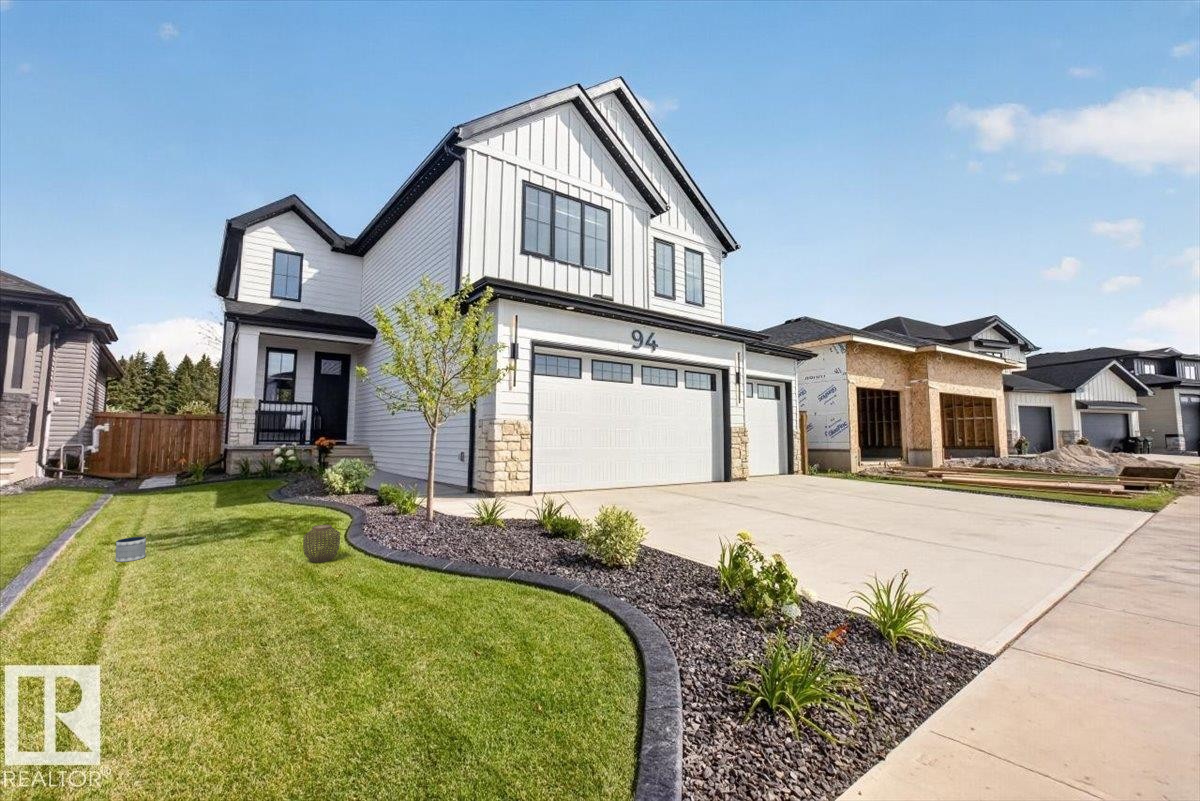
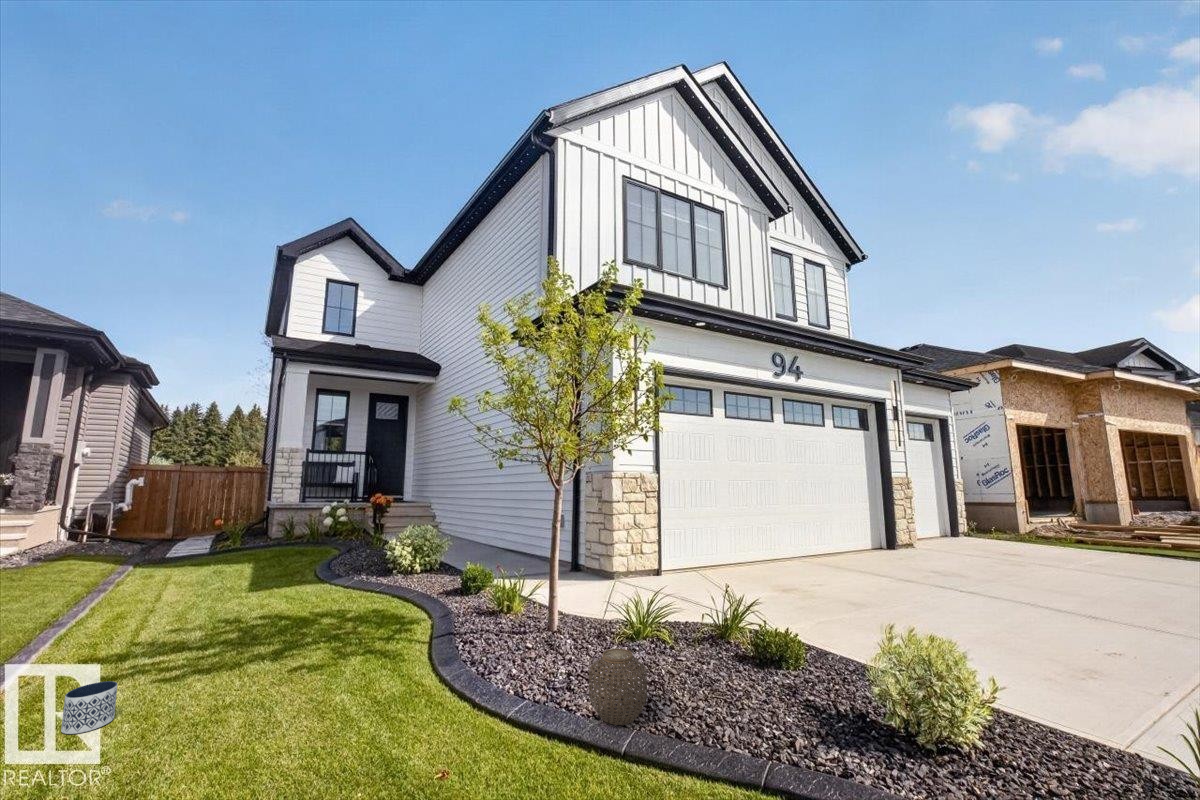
woven basket: present [303,525,340,562] -> present [589,649,647,725]

